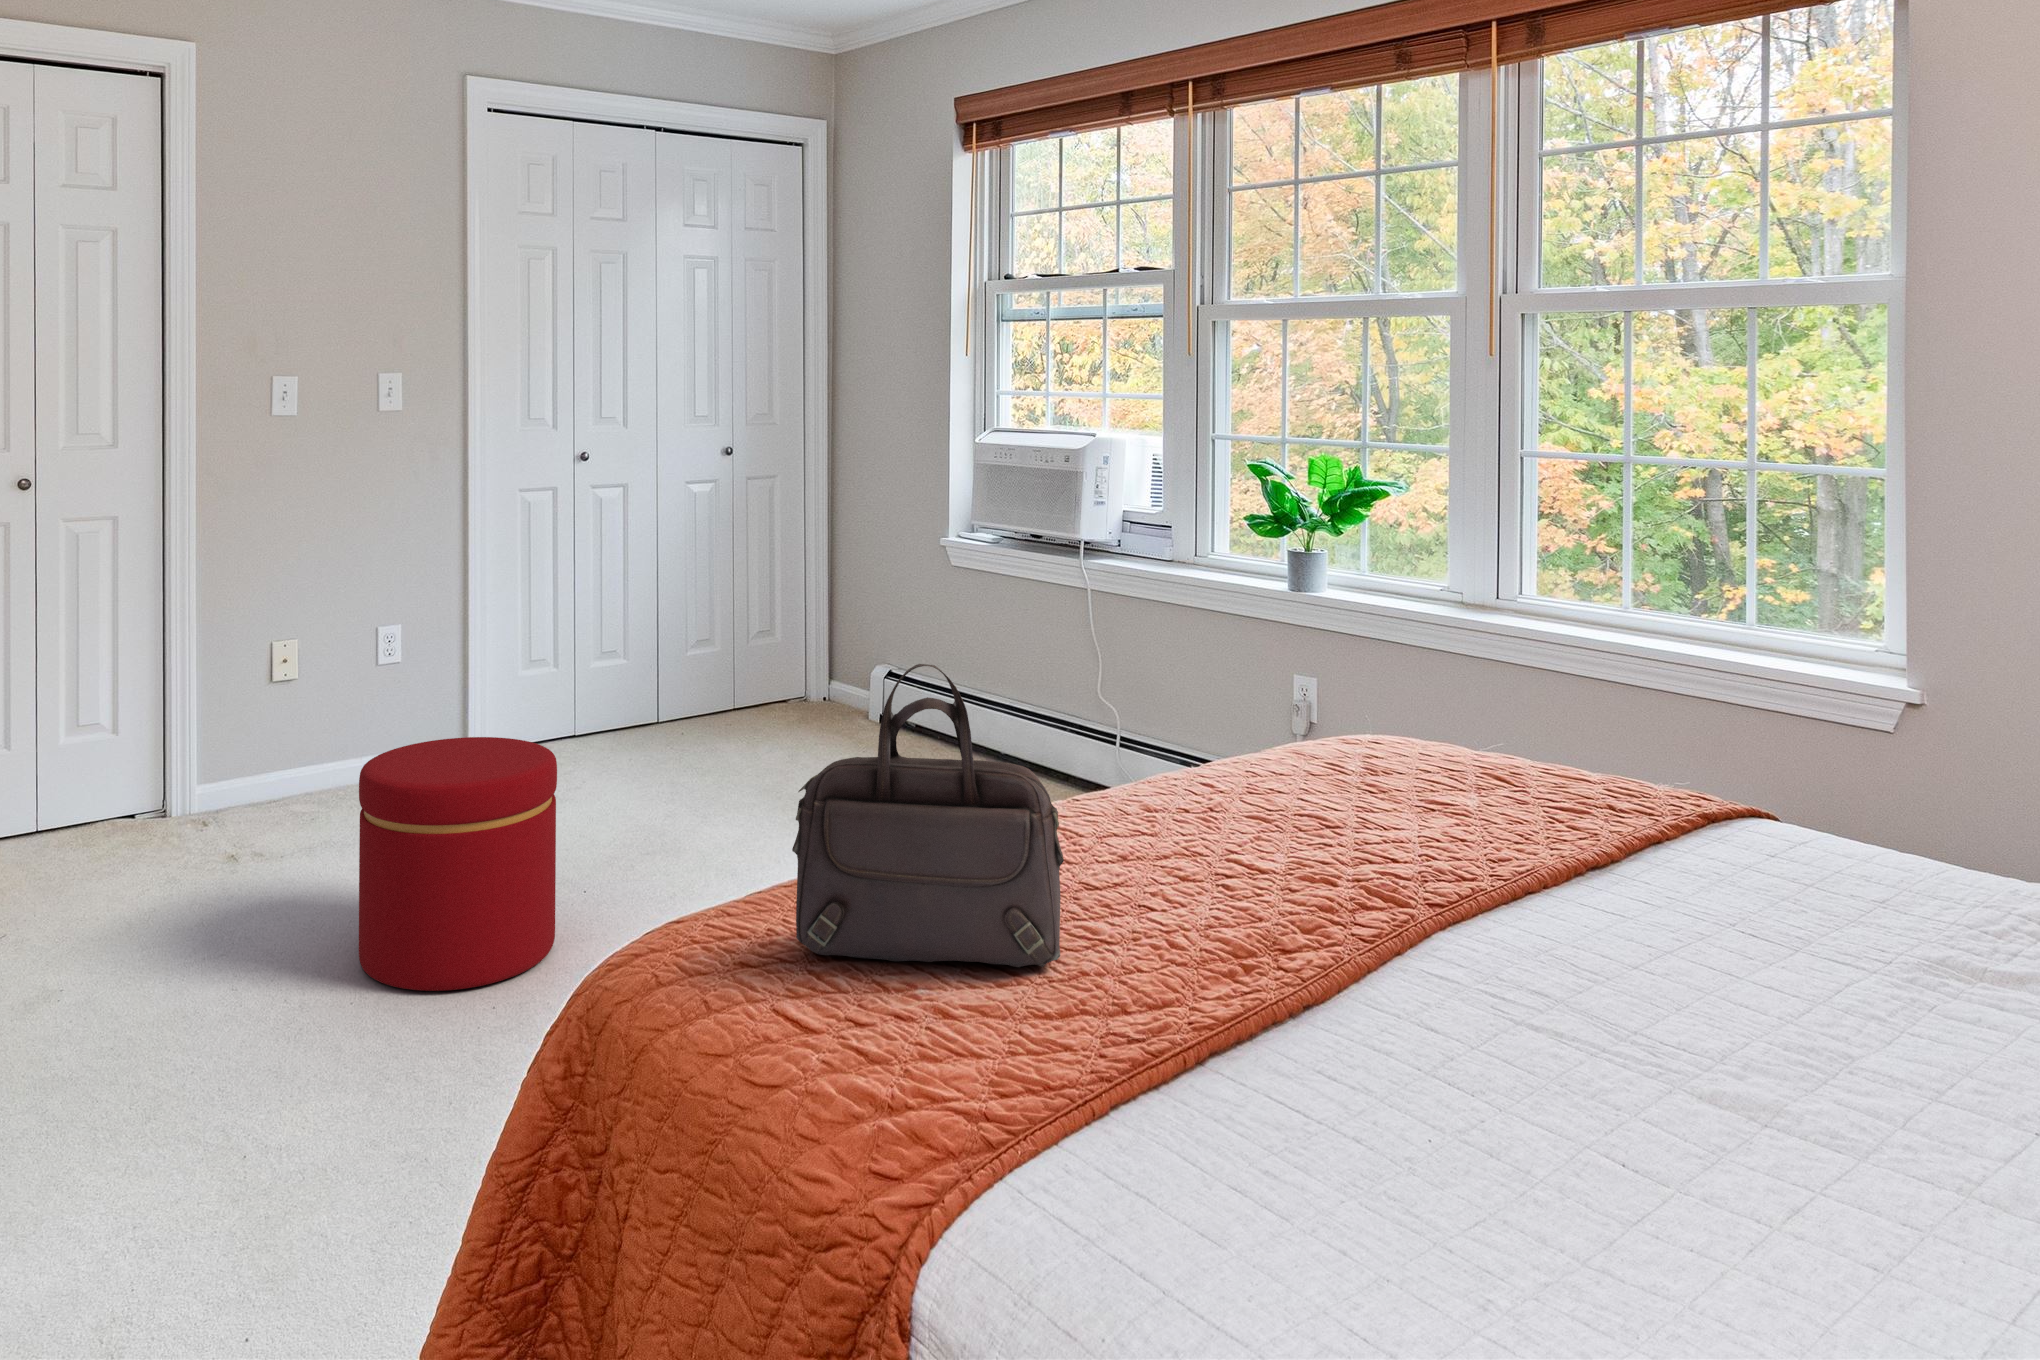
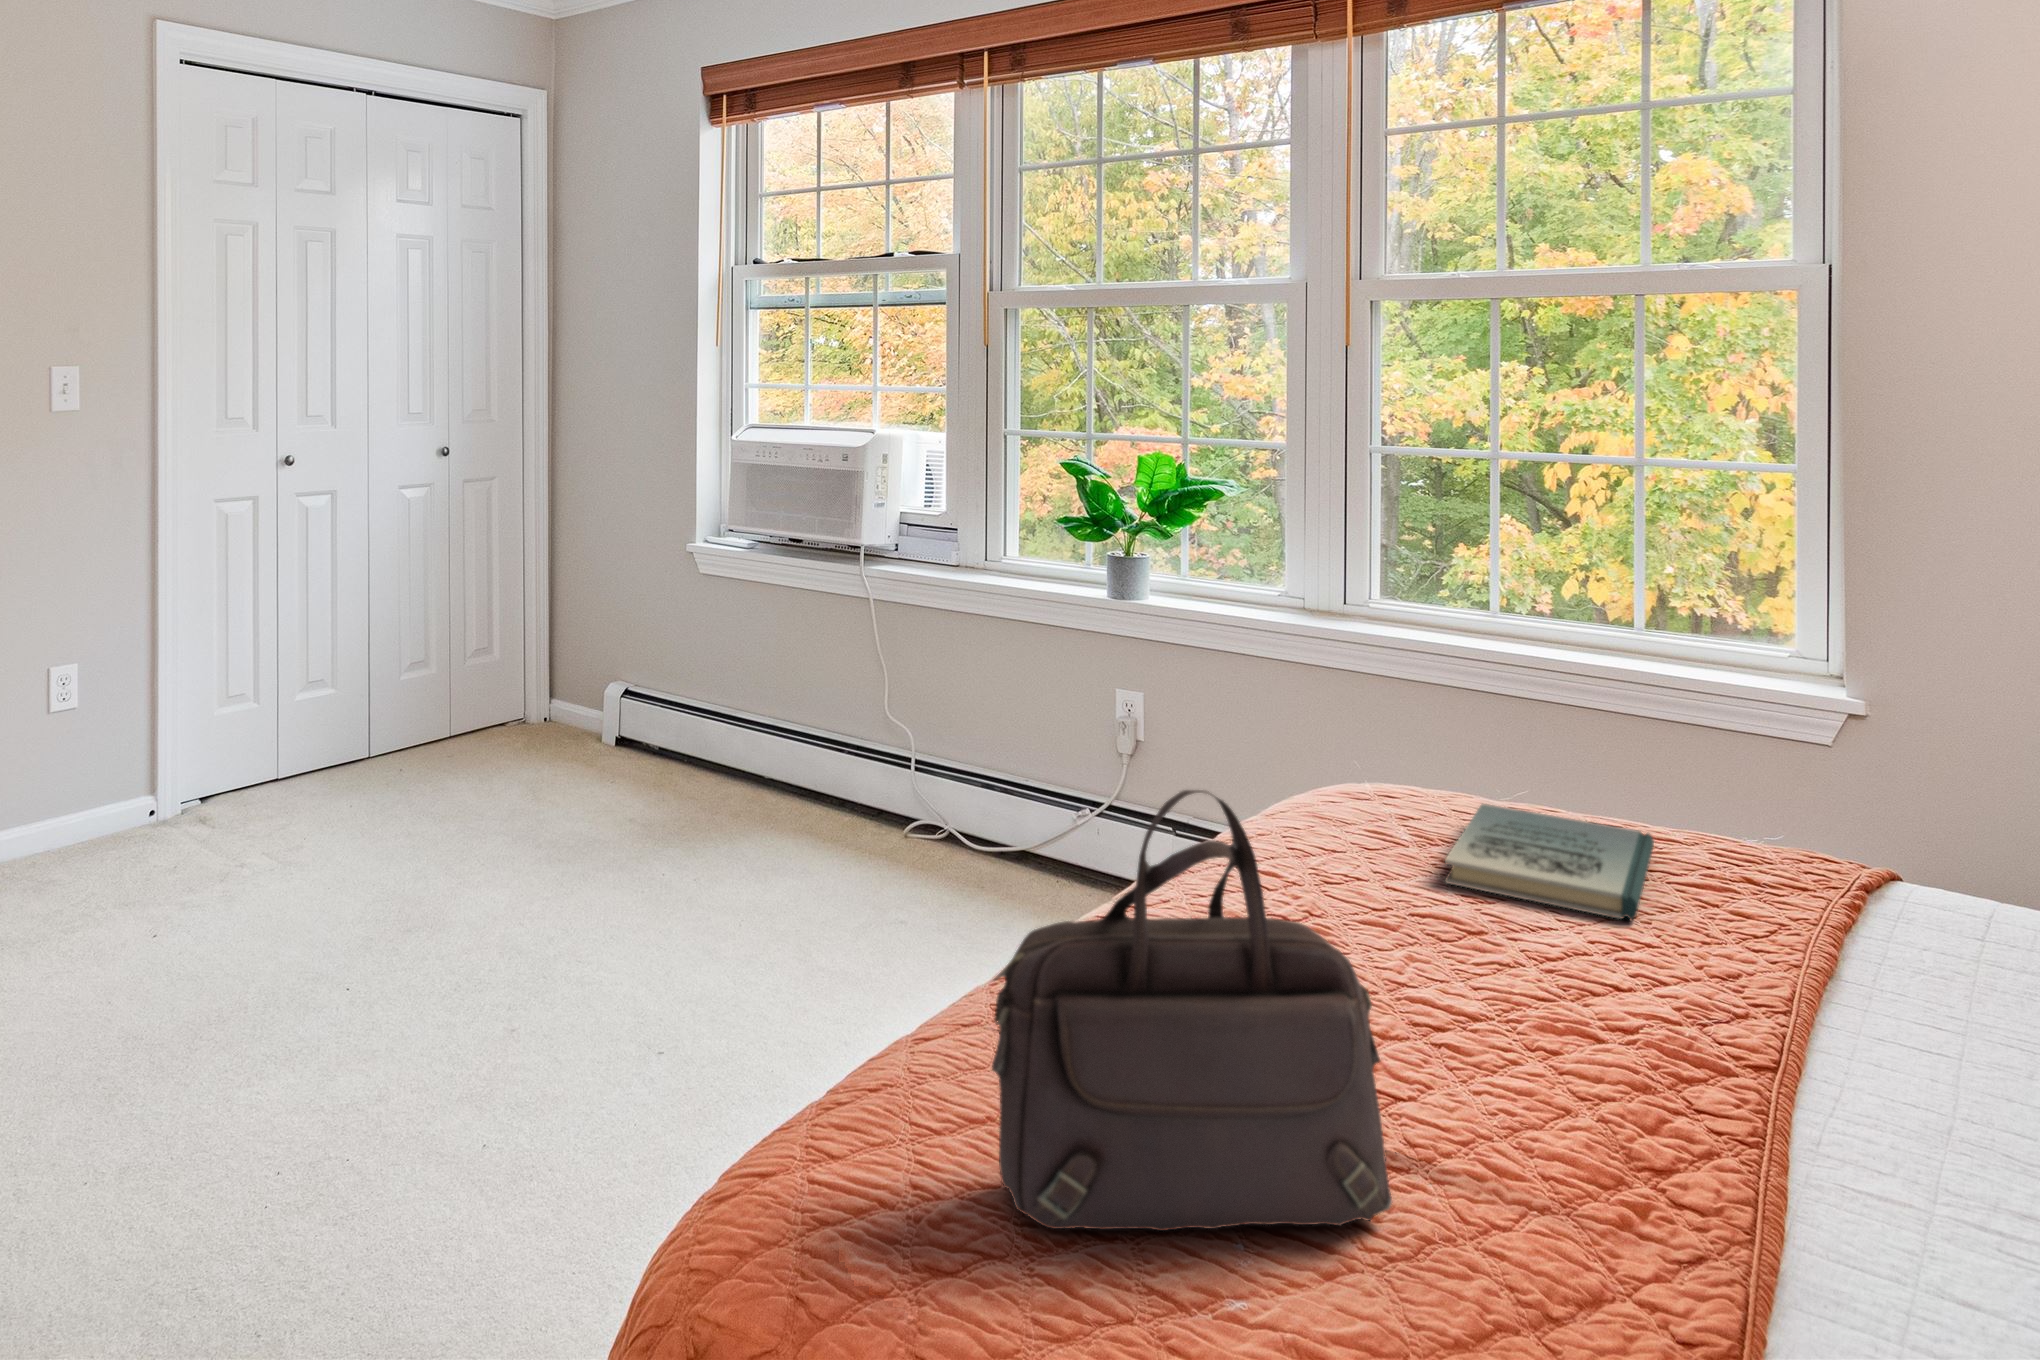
ottoman: present [359,737,557,991] -> none [81,811,330,1145]
book: none [1334,744,1543,826] -> present [1445,804,1654,920]

